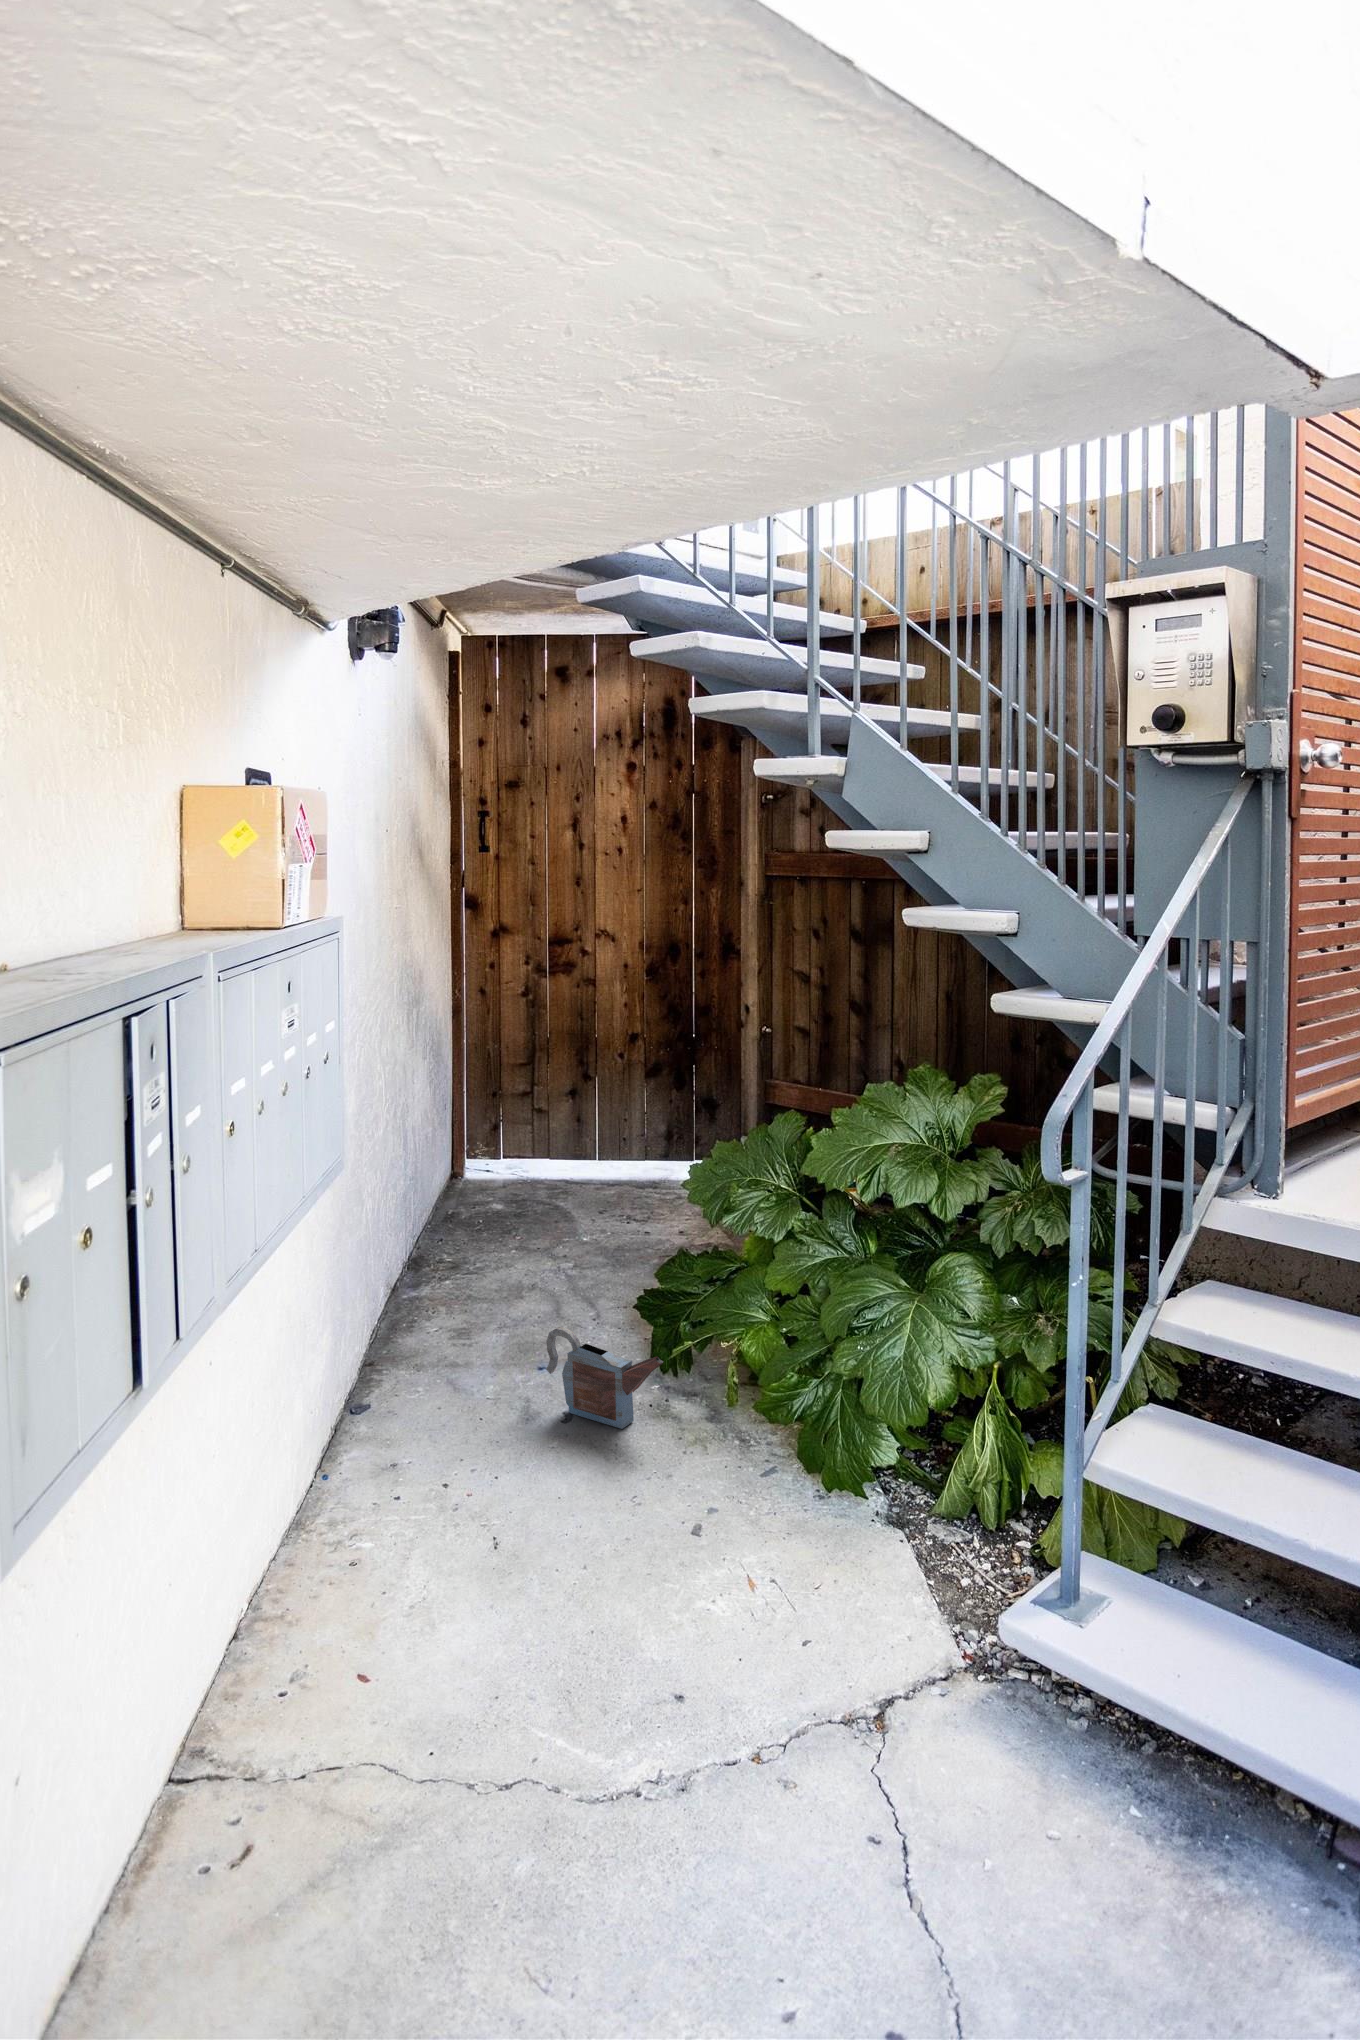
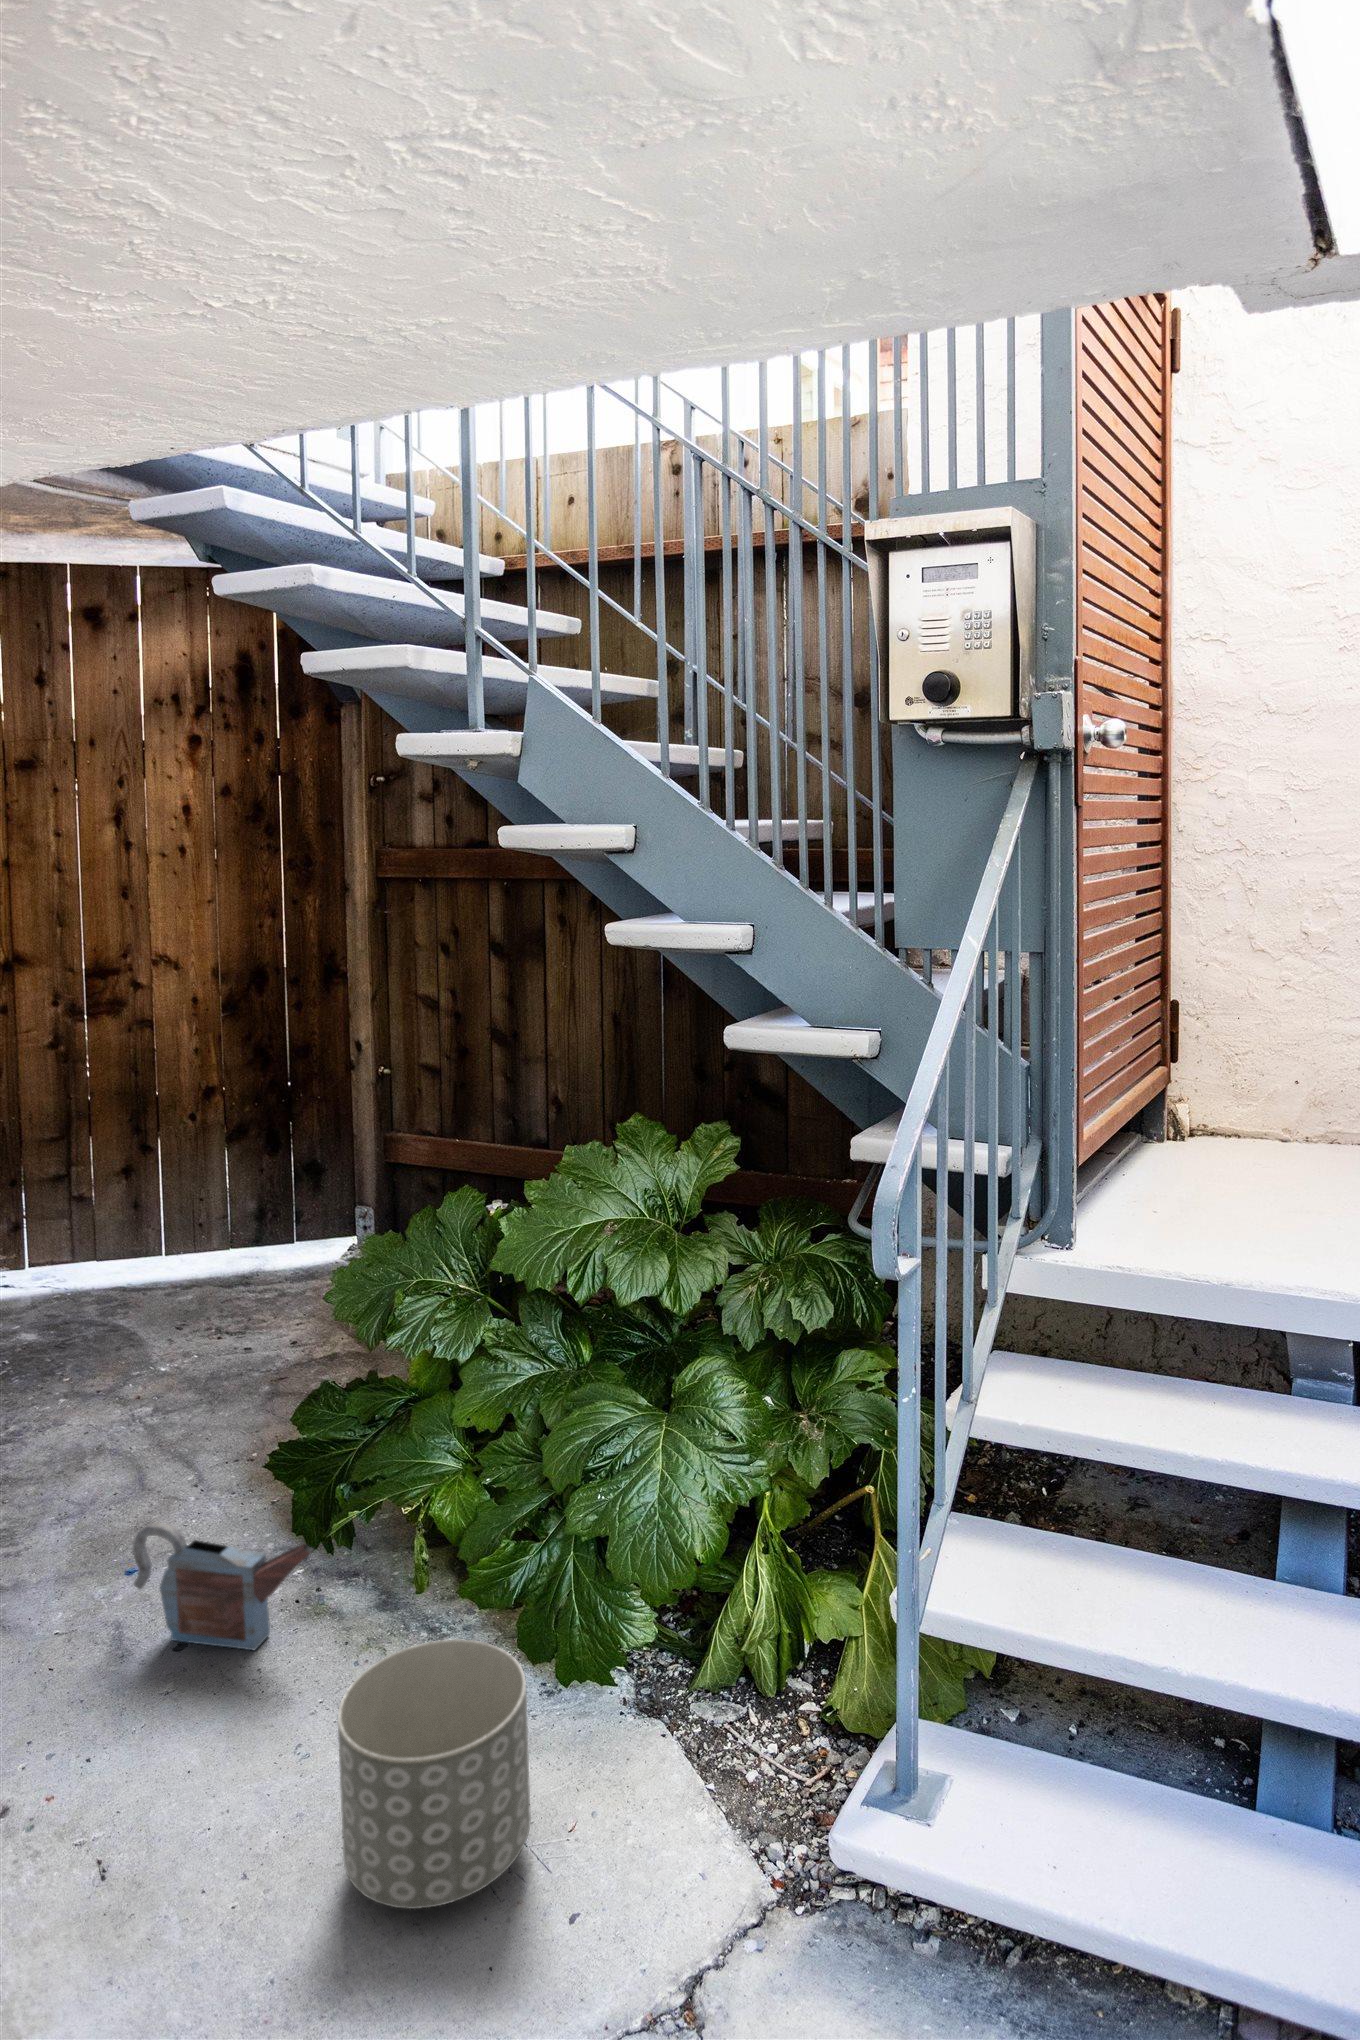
planter: none [655,1428,789,1604] -> present [338,1639,531,1909]

